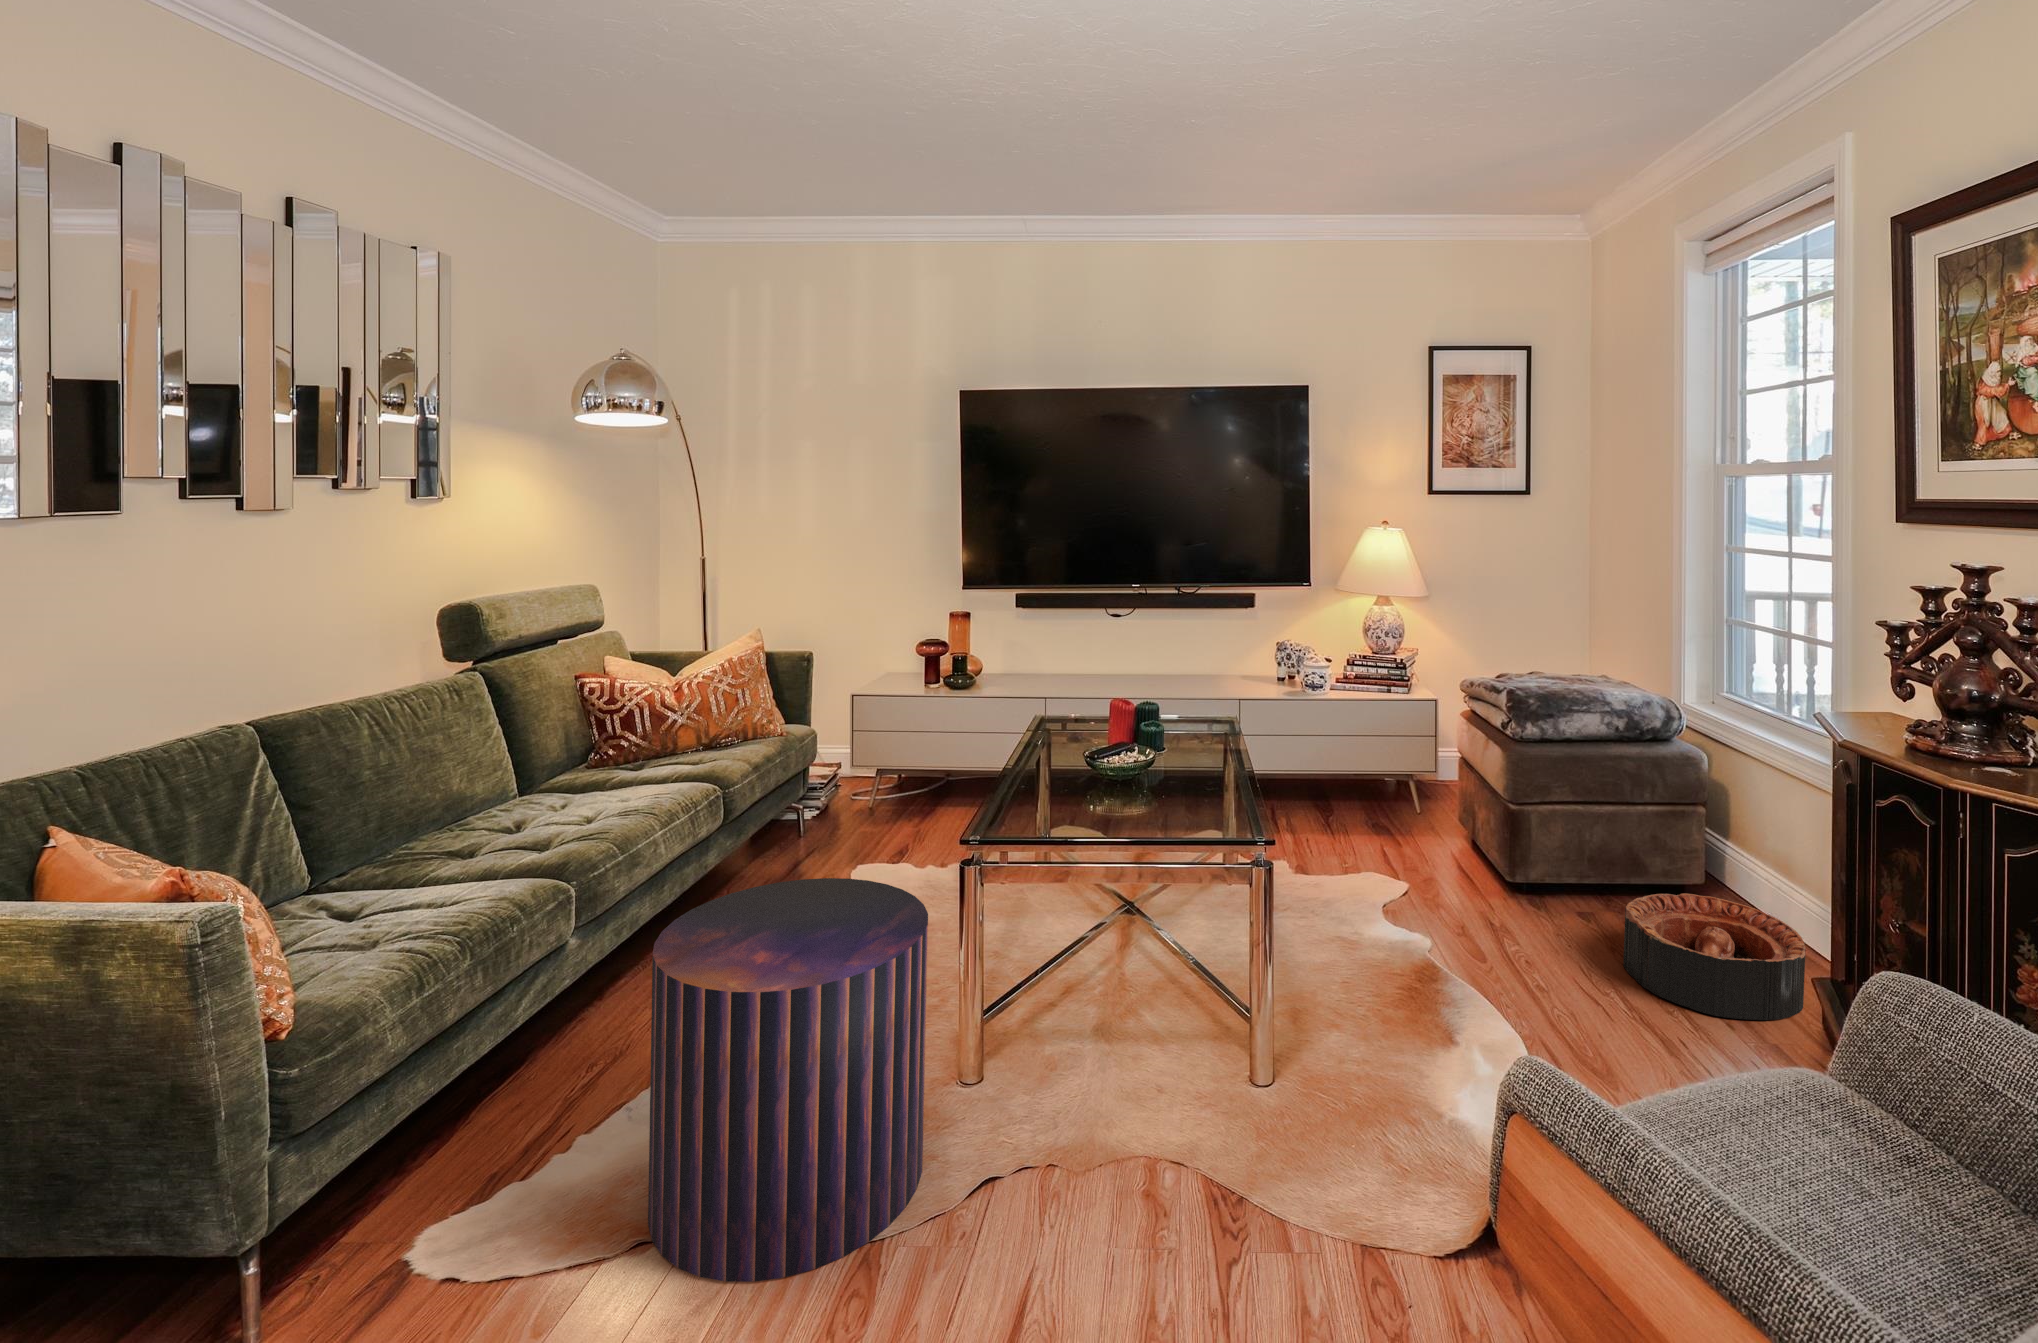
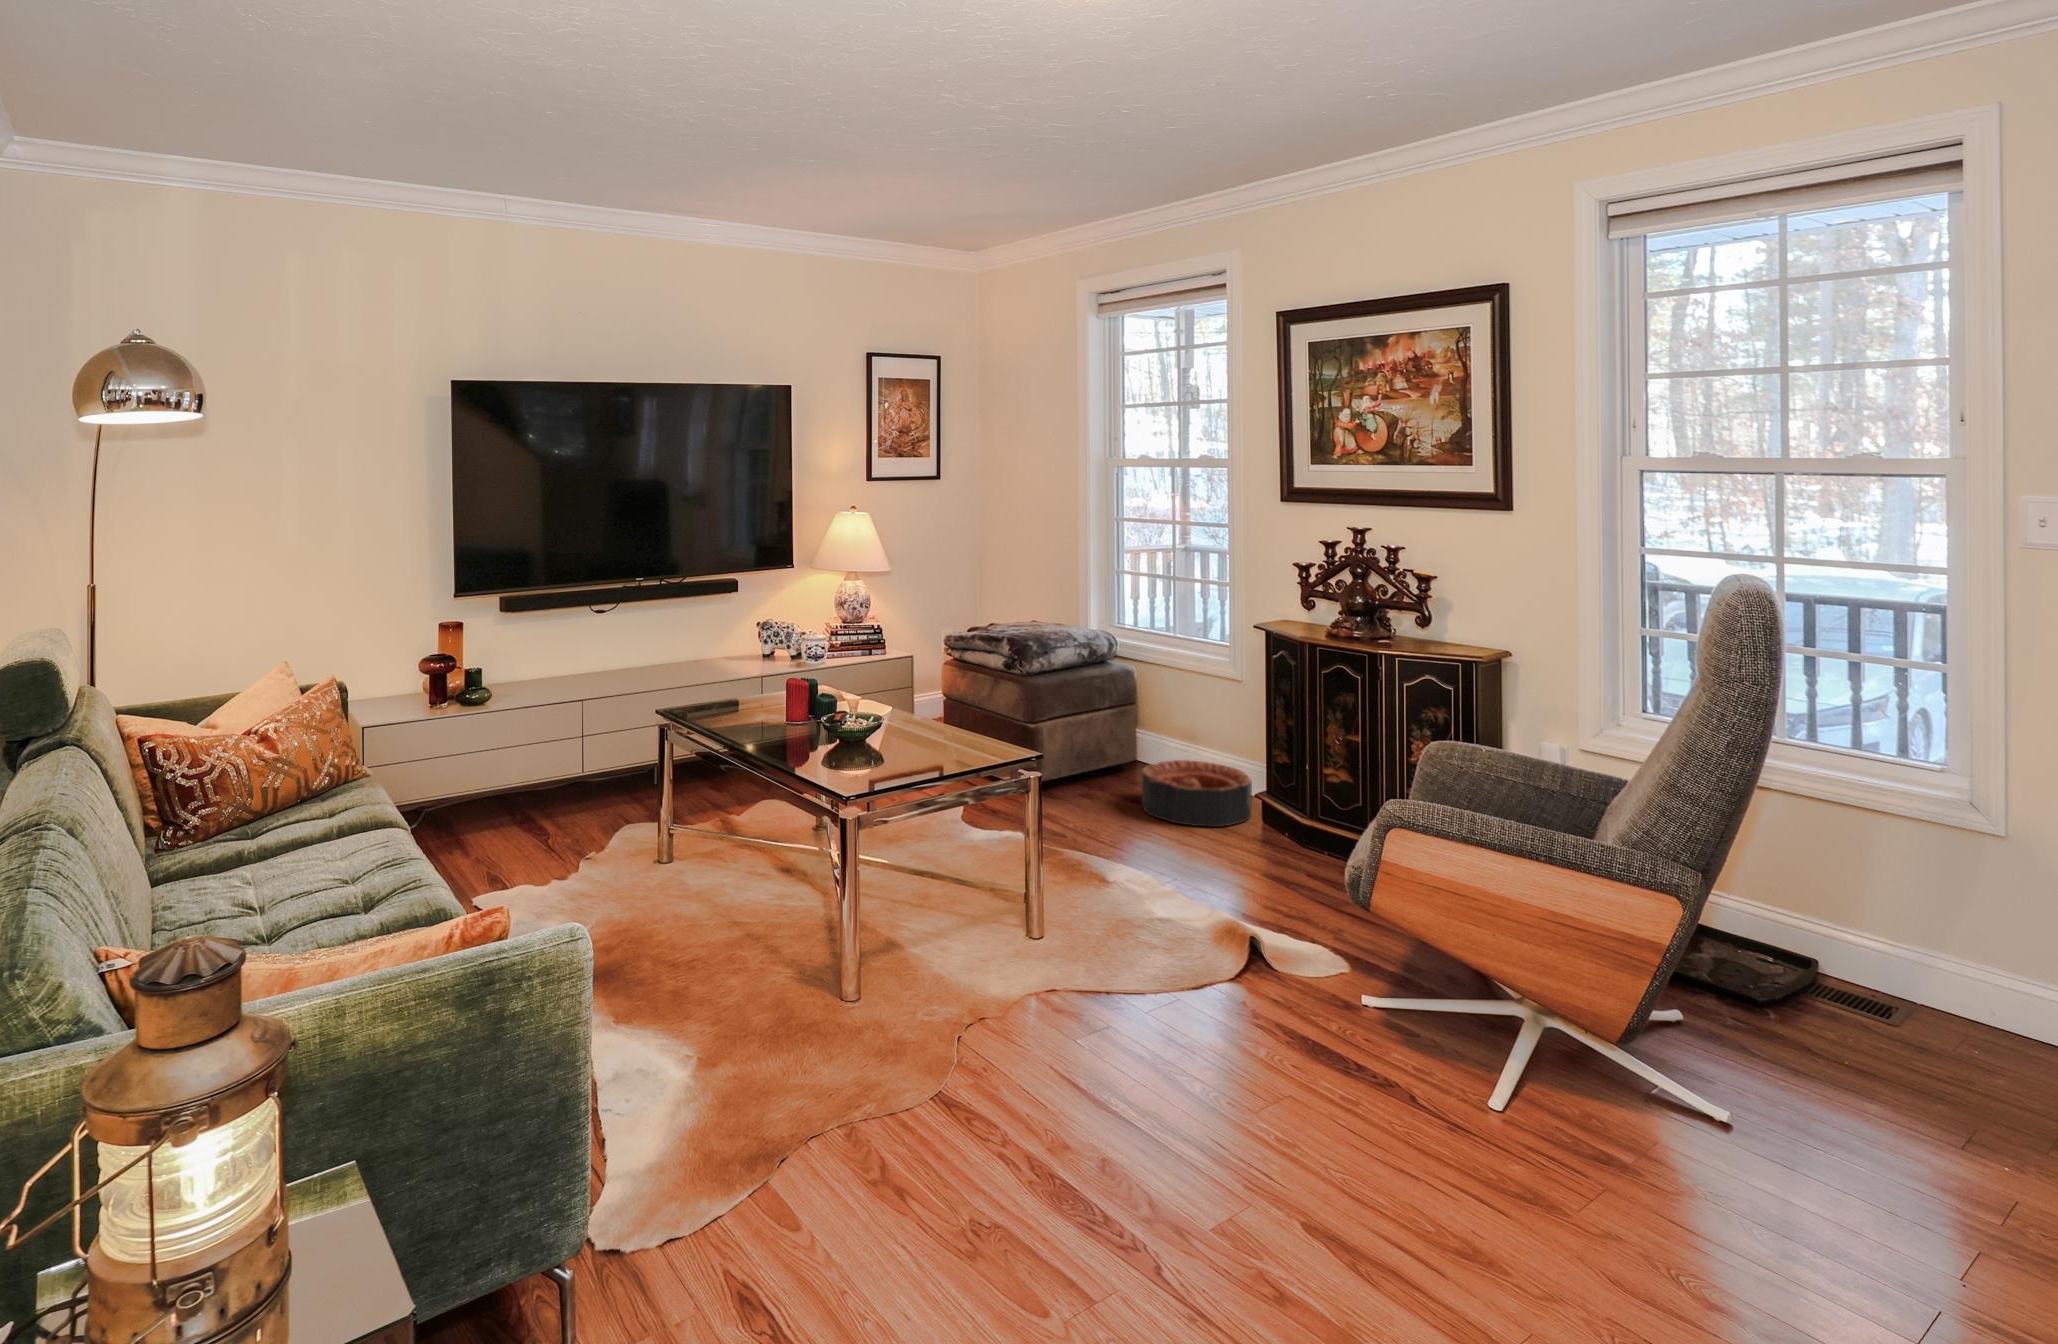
pouf: present [648,878,928,1282] -> none [793,830,990,1108]

